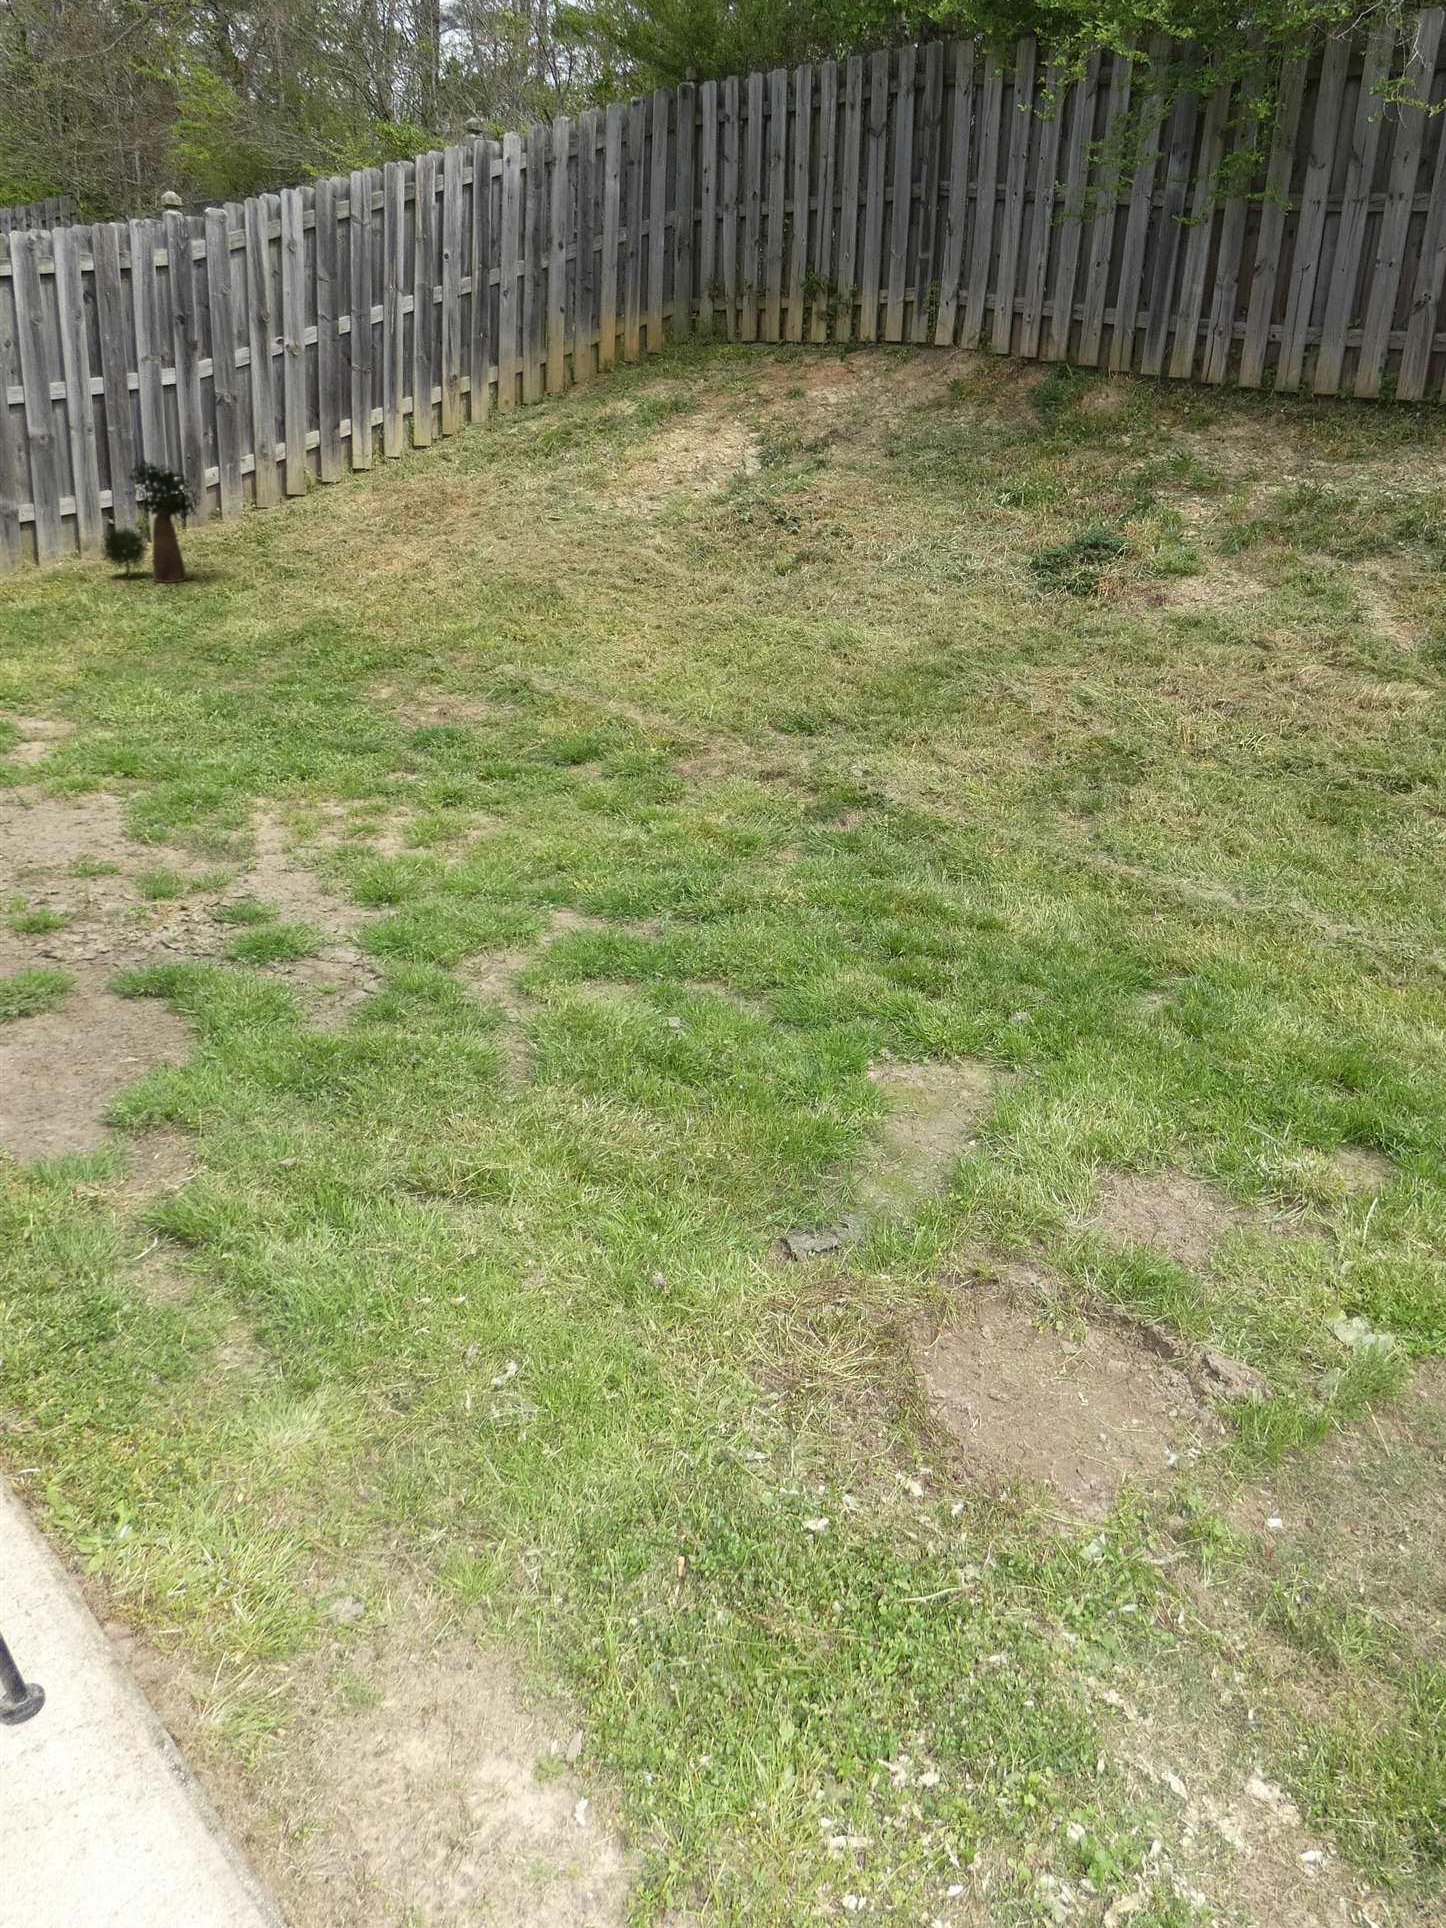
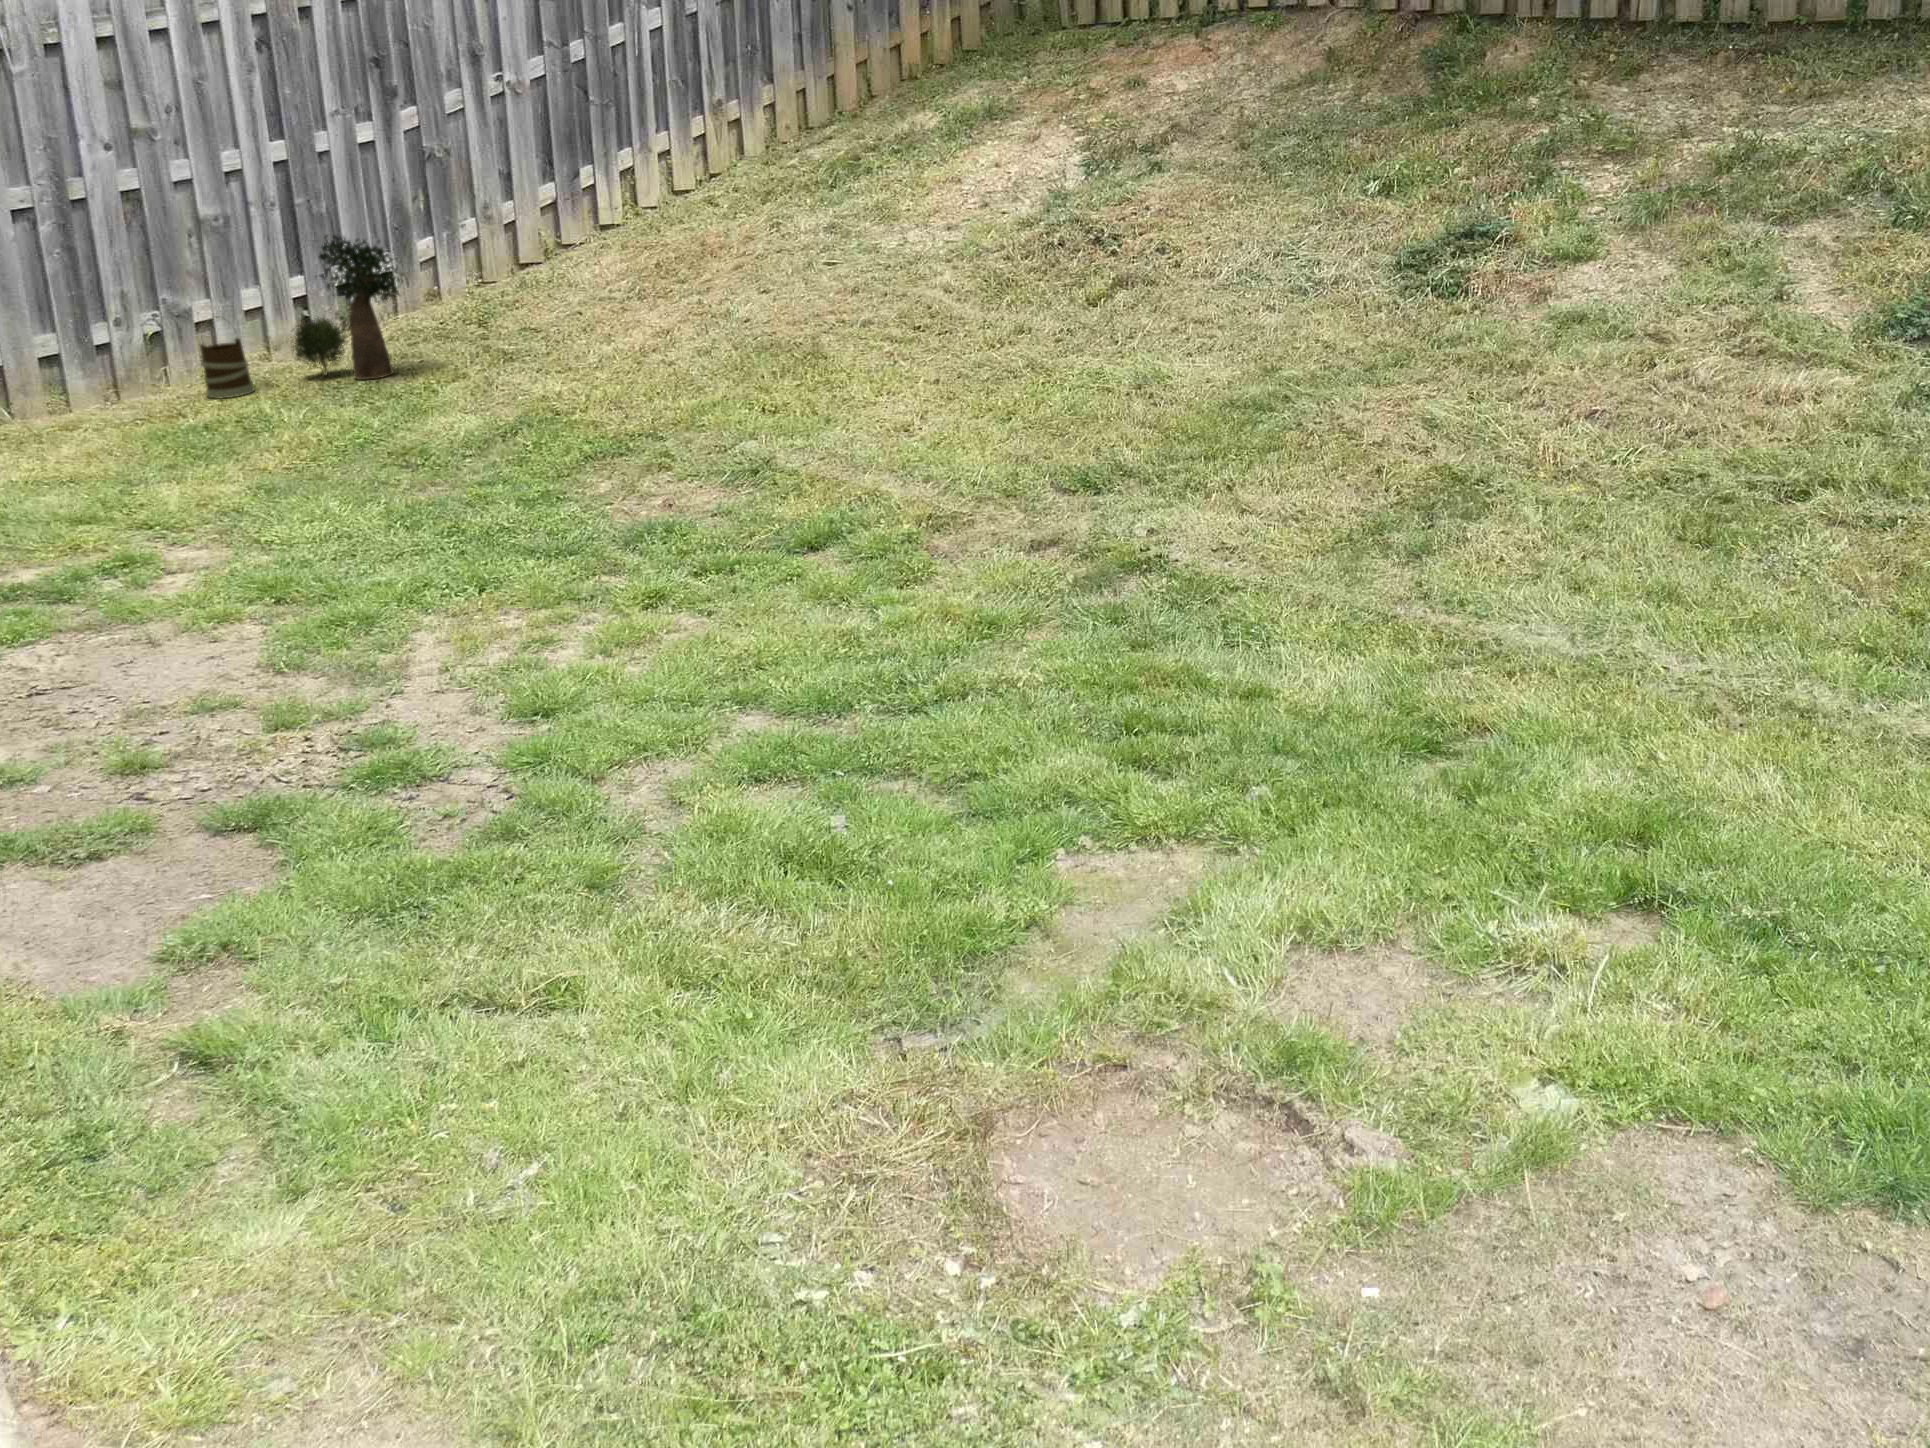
wooden bucket: none [24,520,69,589] -> present [200,319,255,399]

